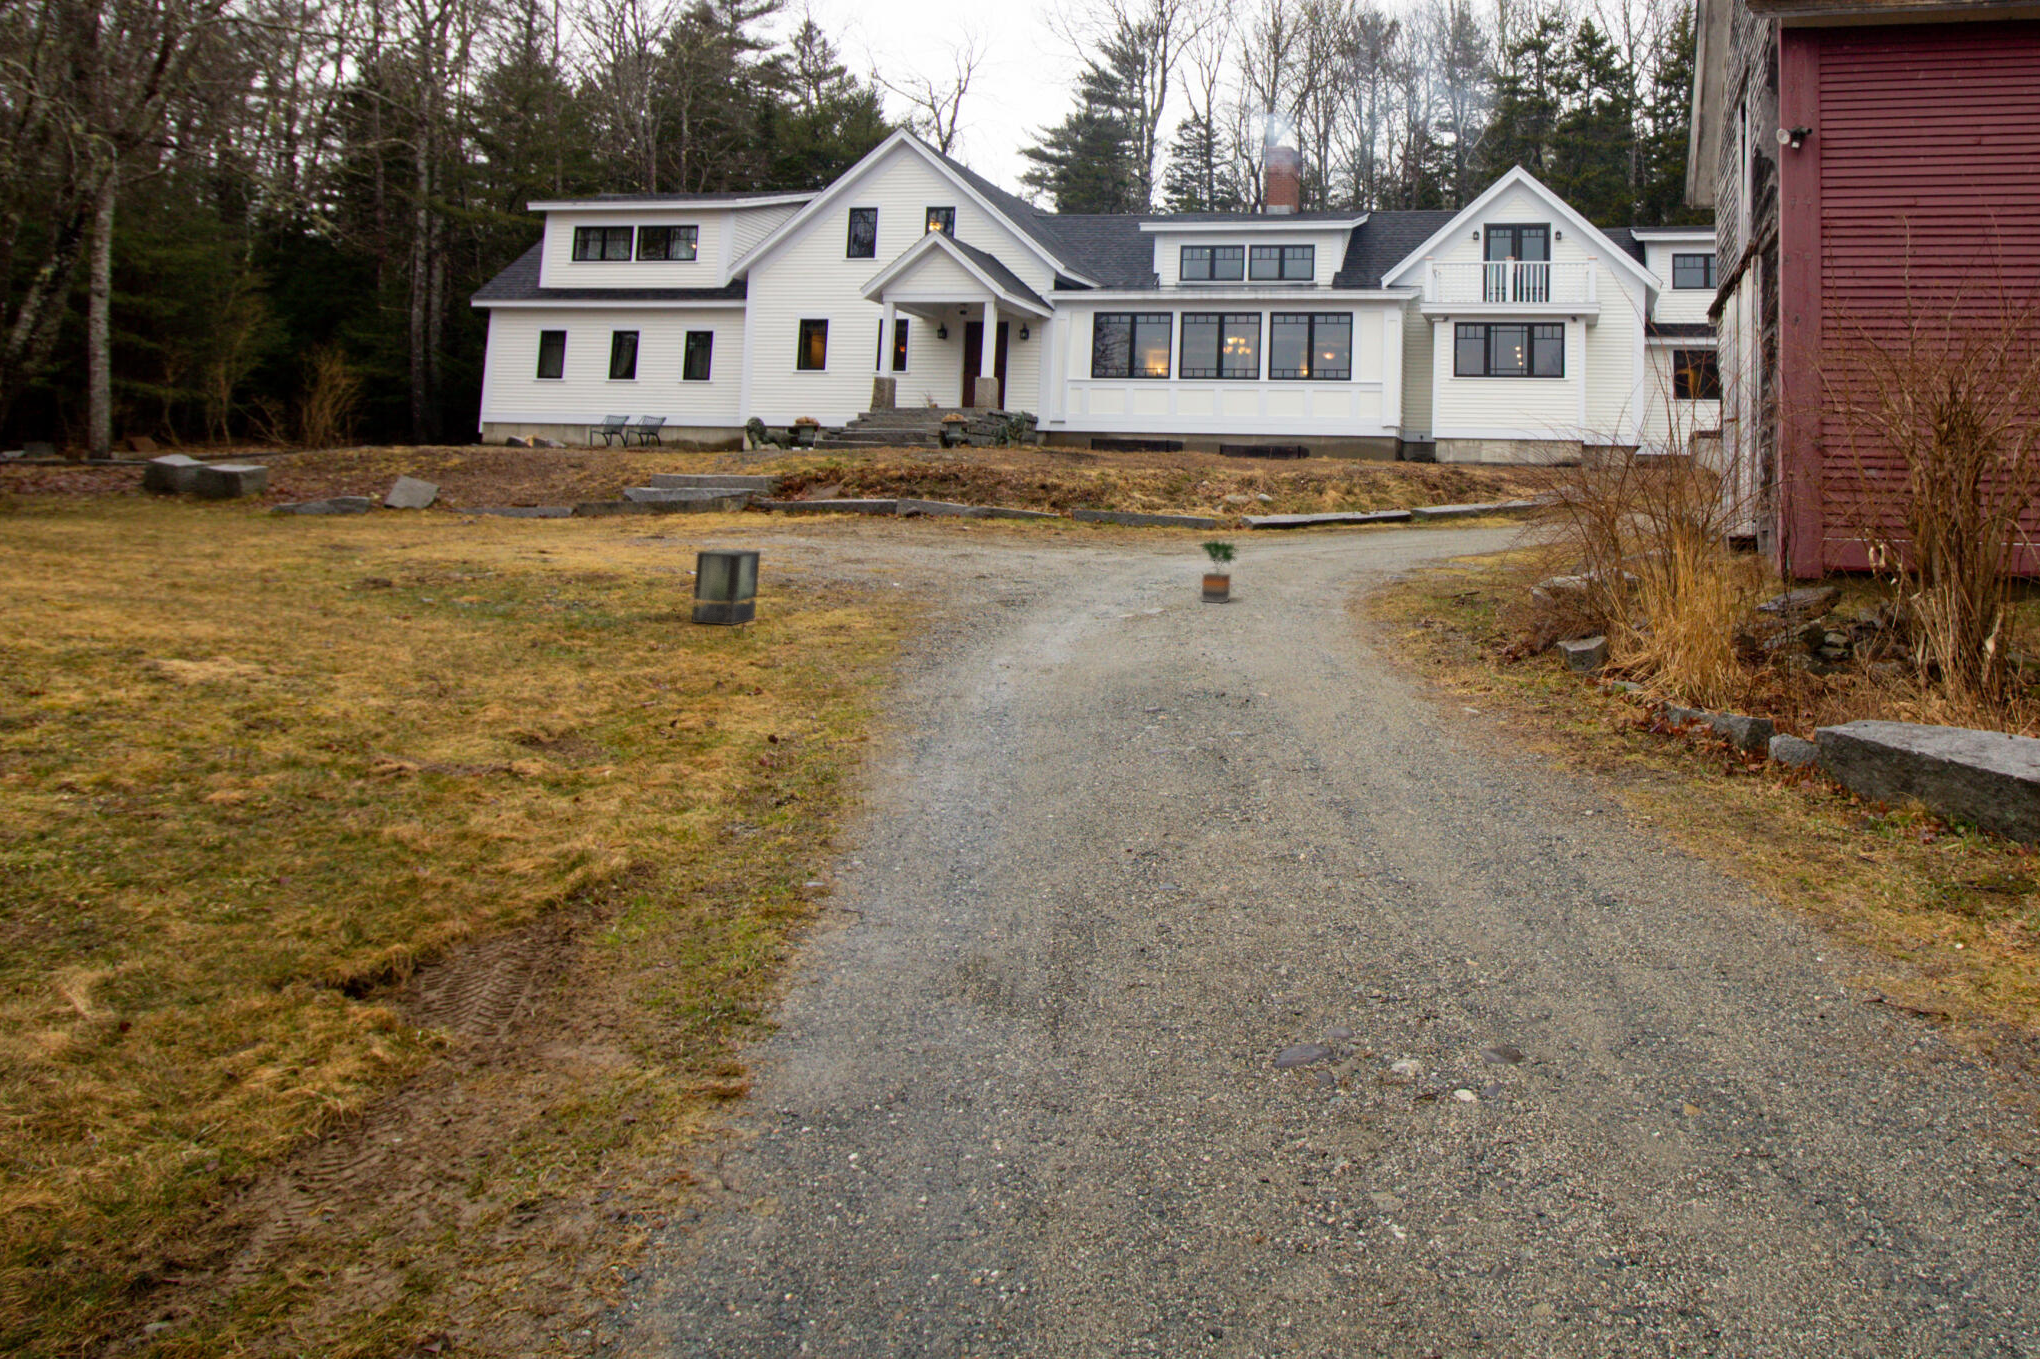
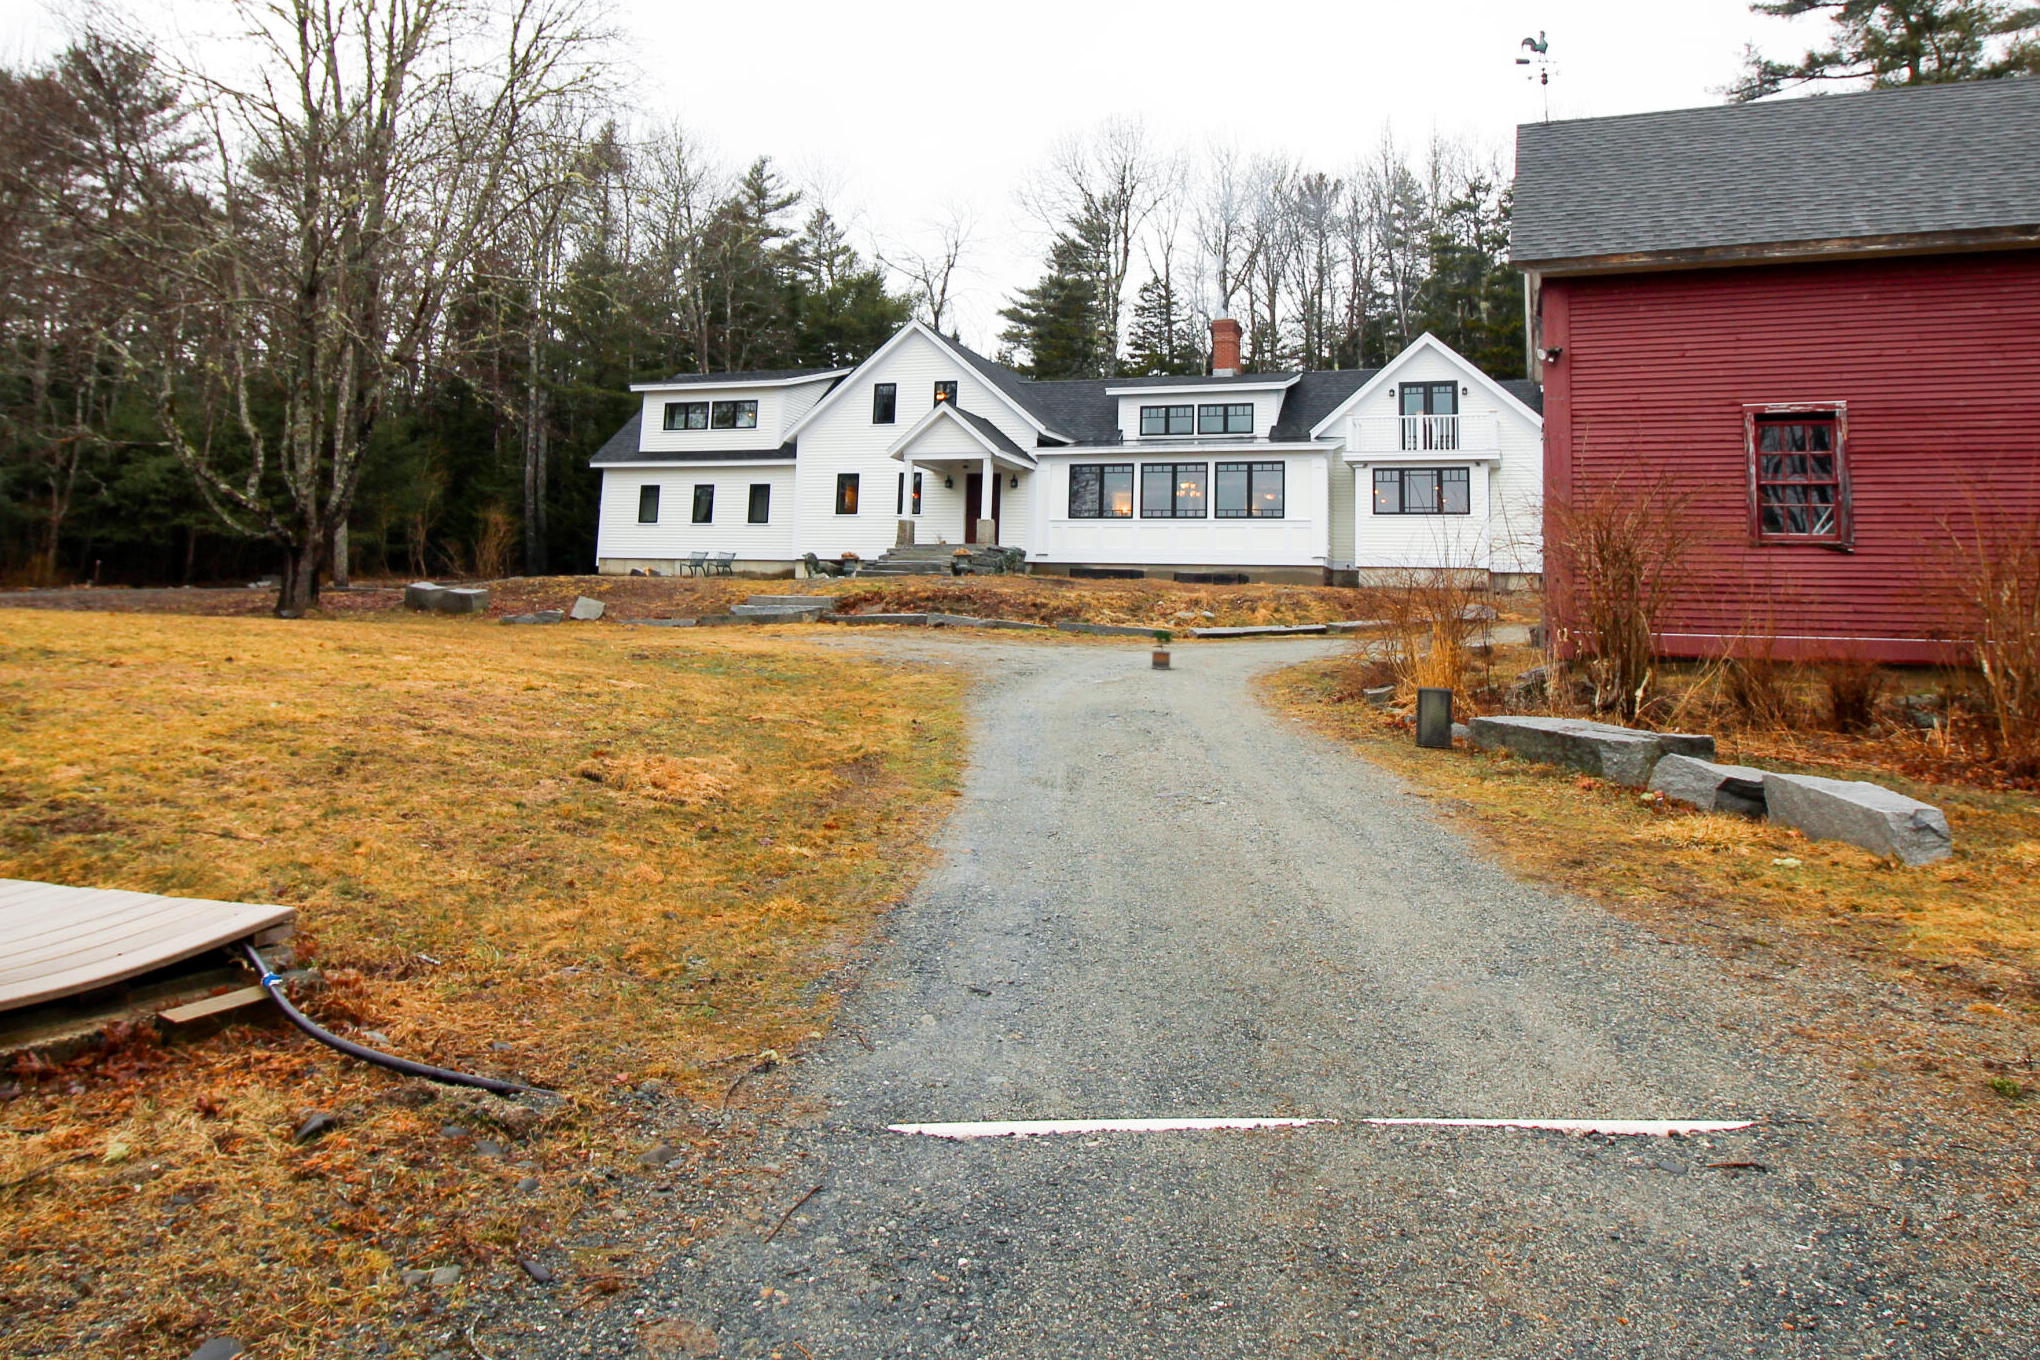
storage box: present [692,549,760,625] -> present [1416,687,1453,749]

